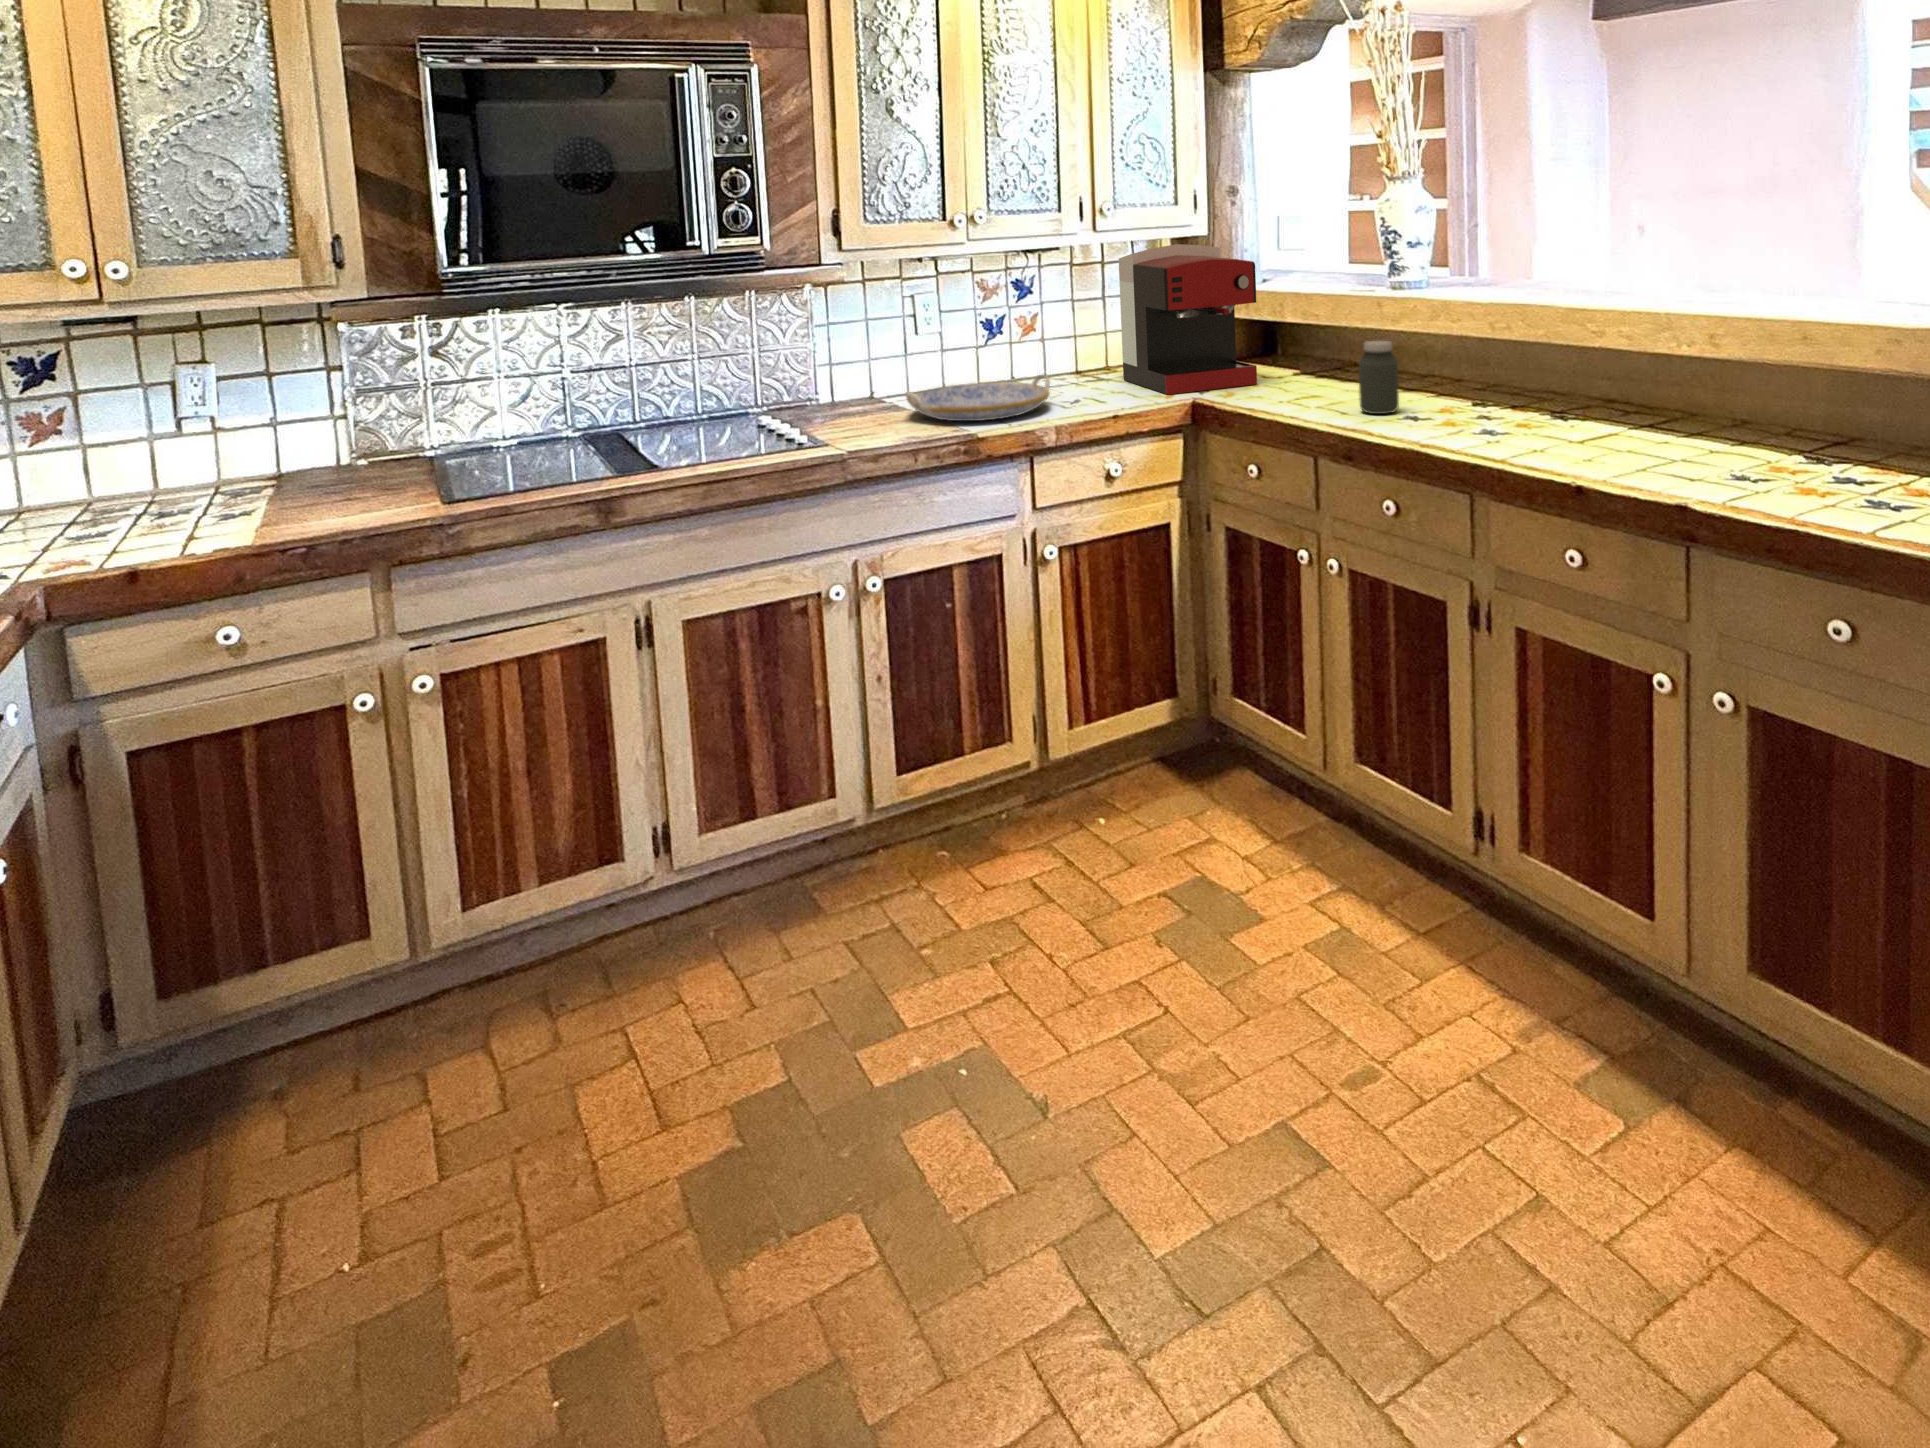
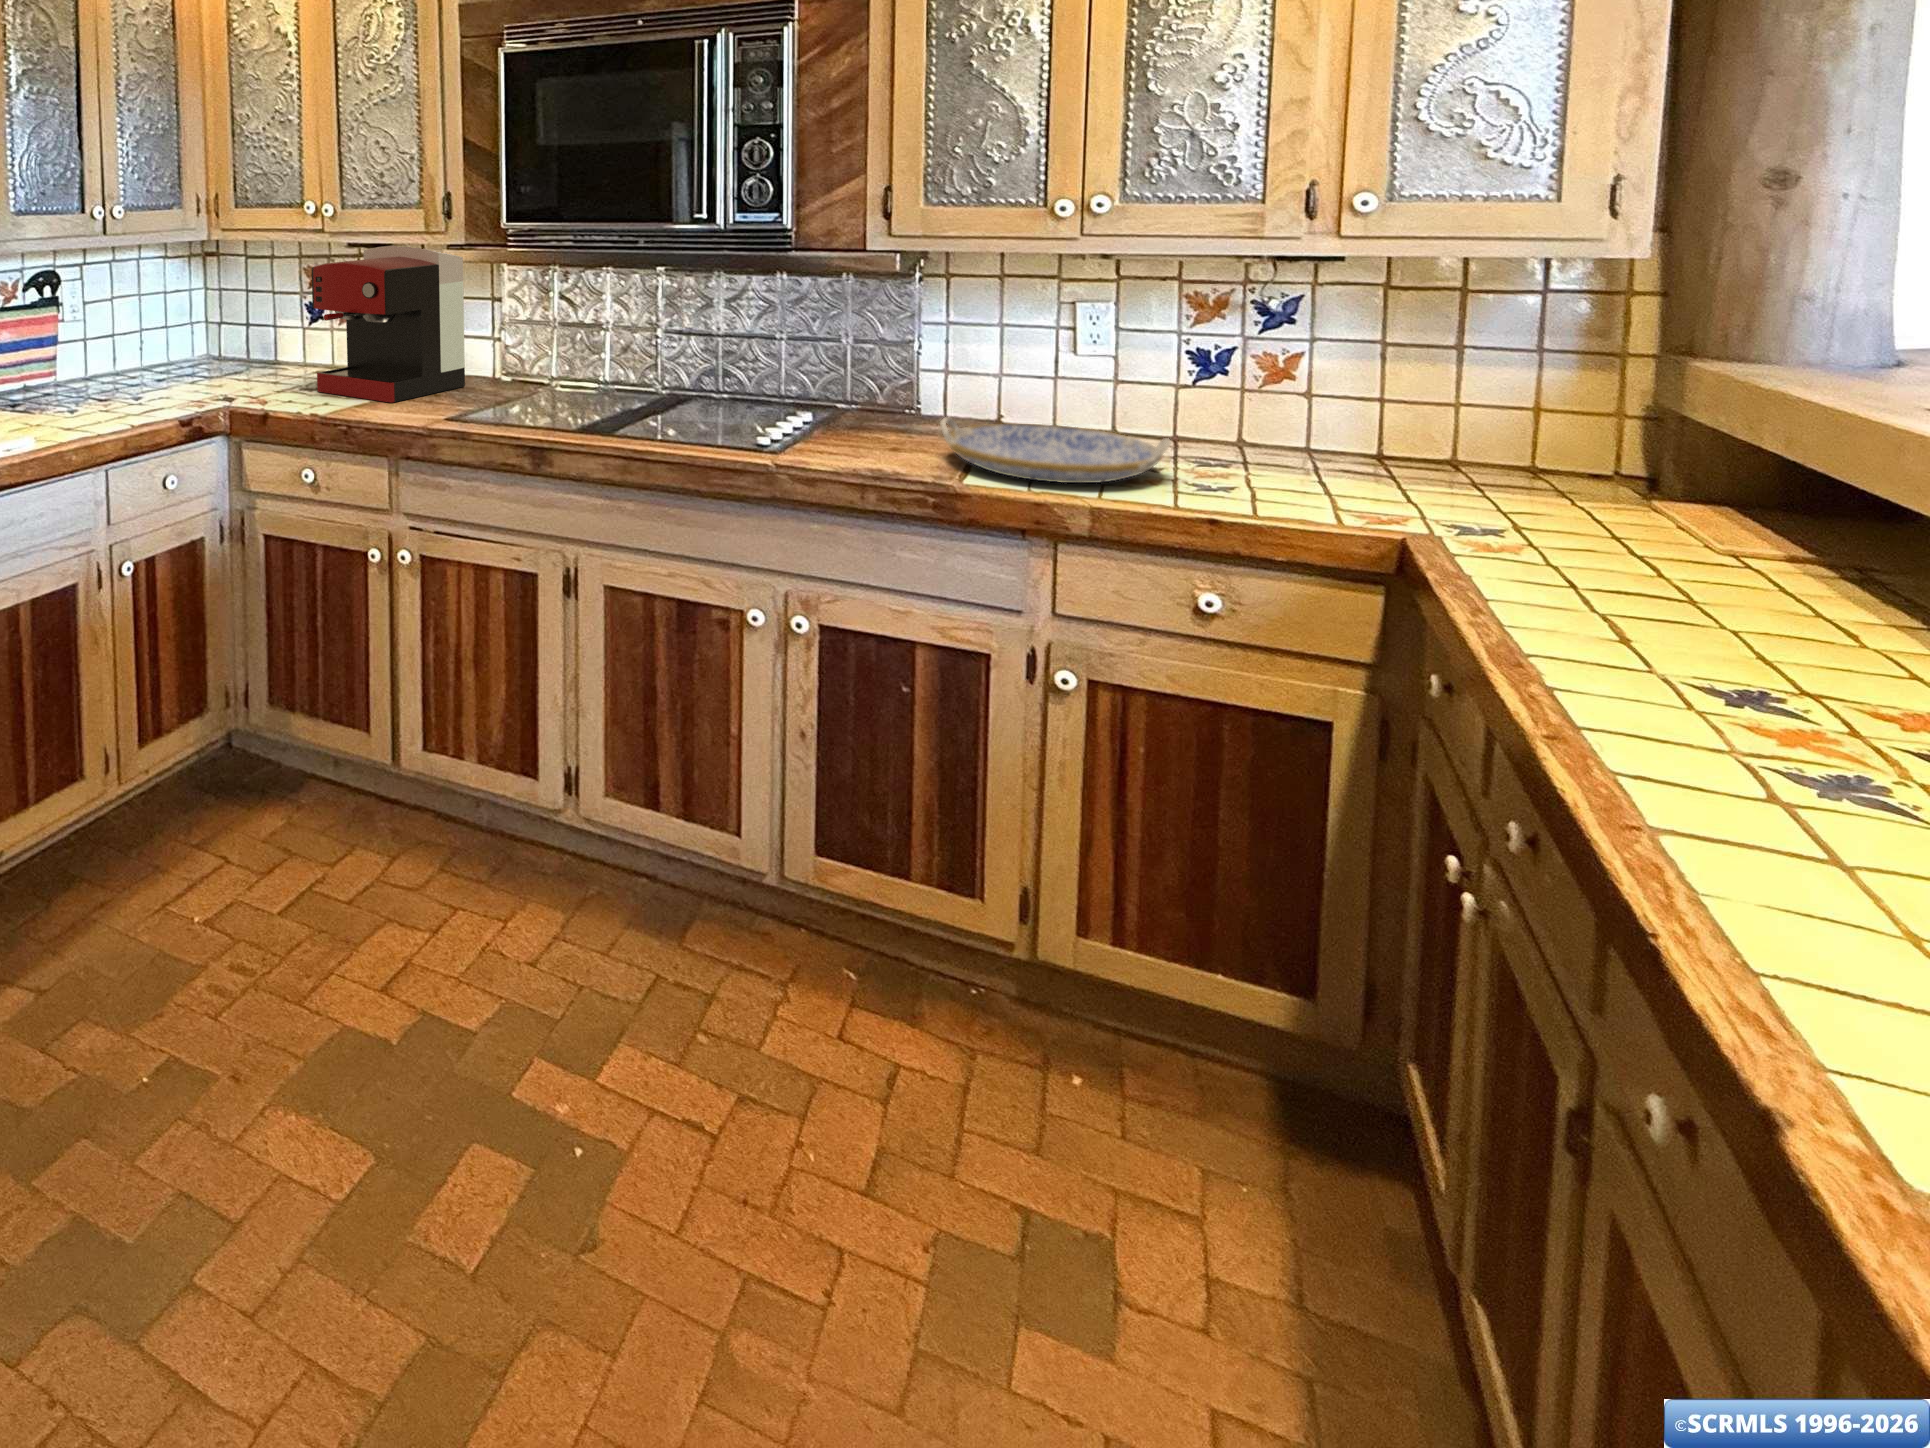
coffee maker: present [1119,244,1257,394] -> present [312,246,465,403]
jar: present [1359,341,1399,414] -> none [1664,518,1792,686]

